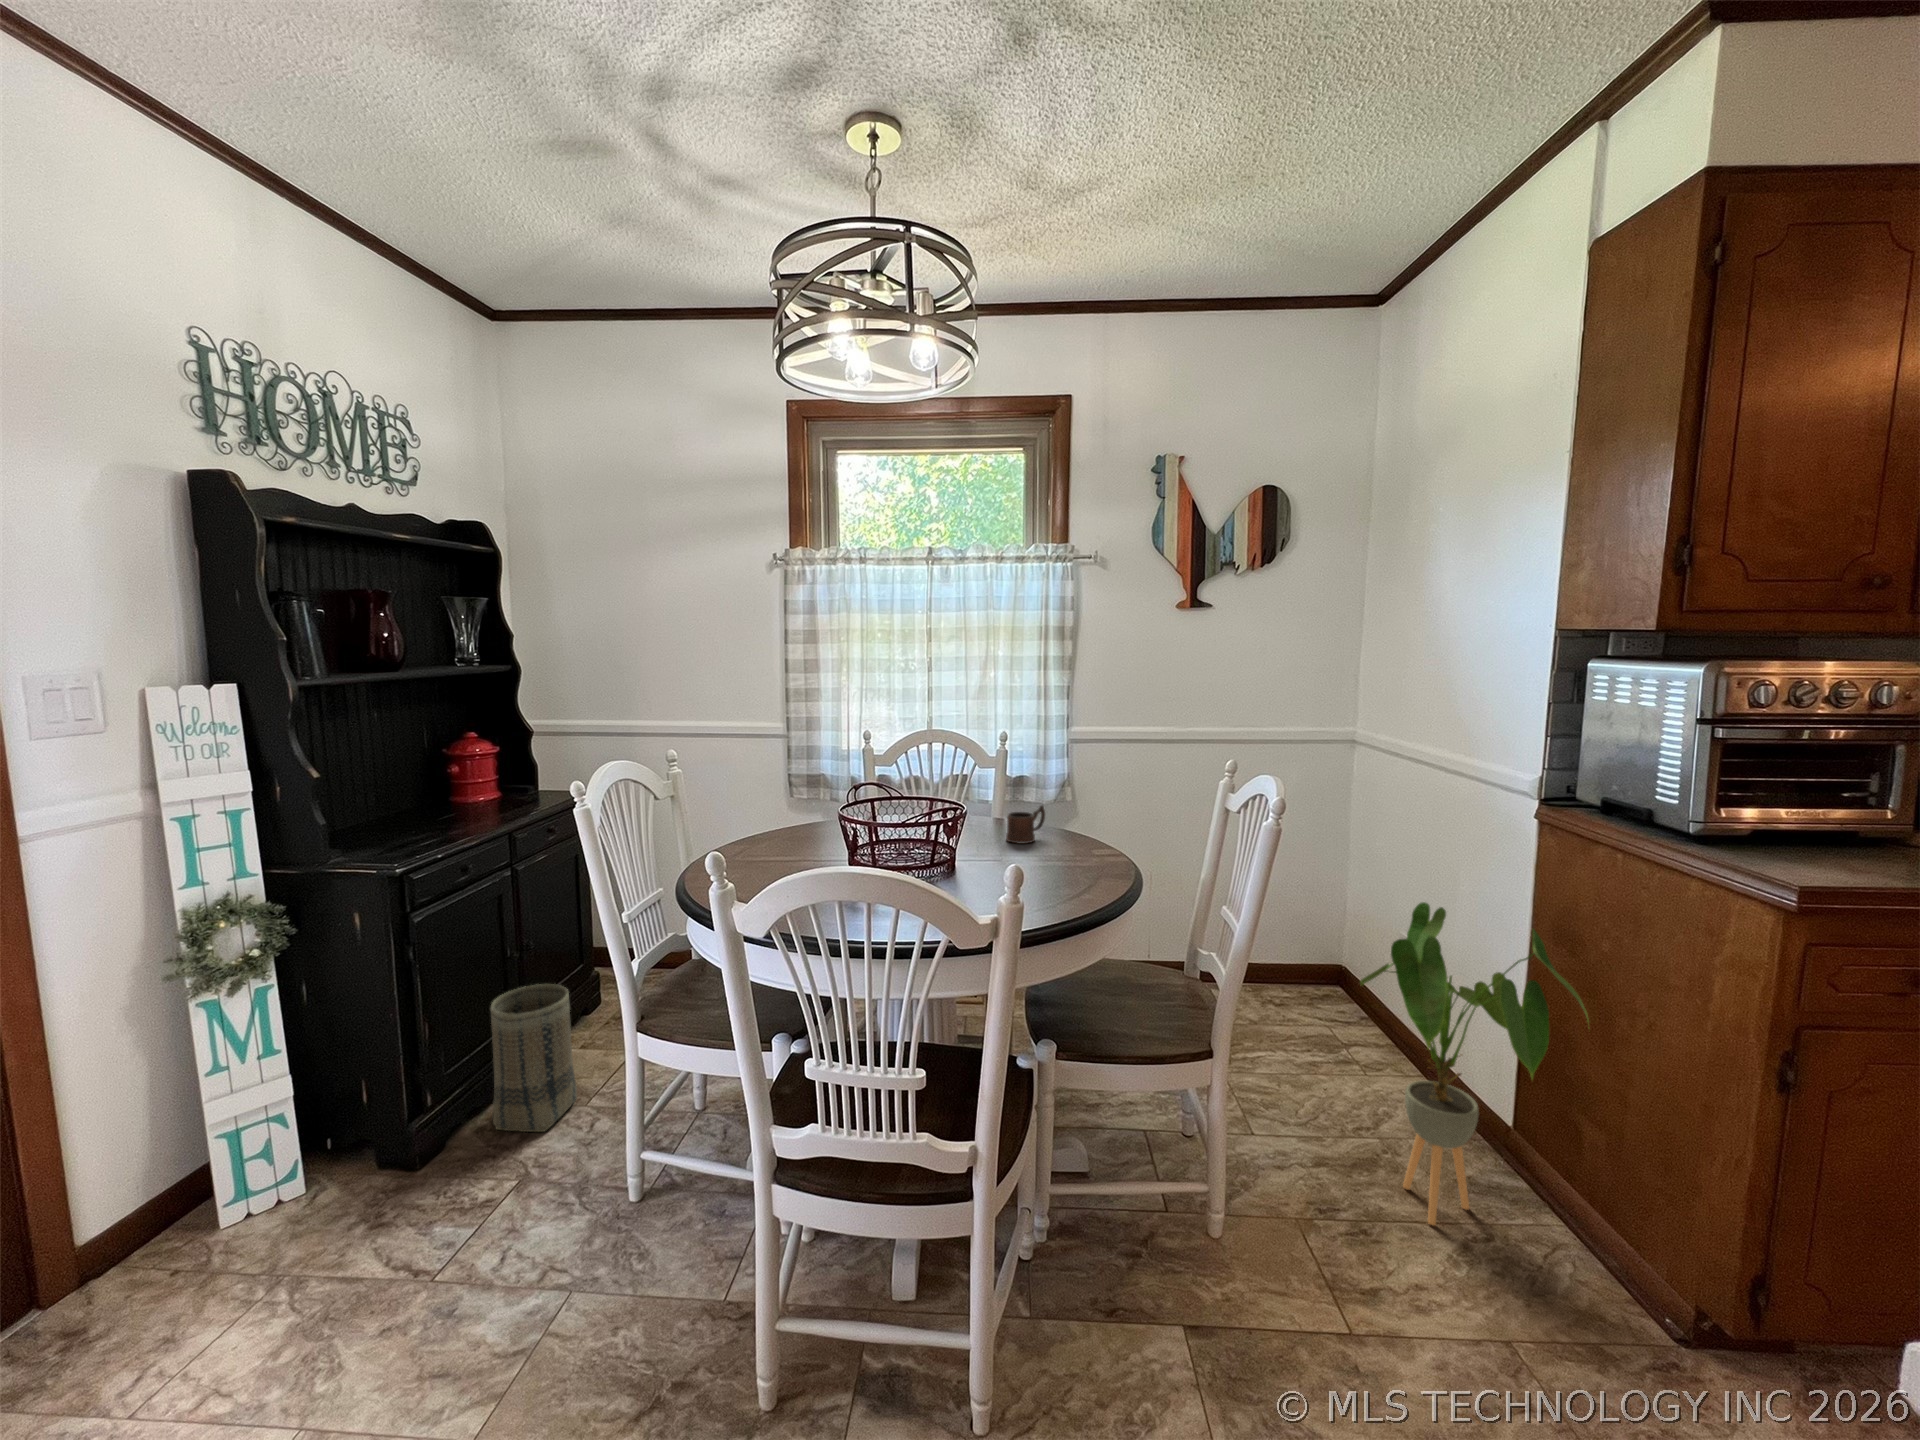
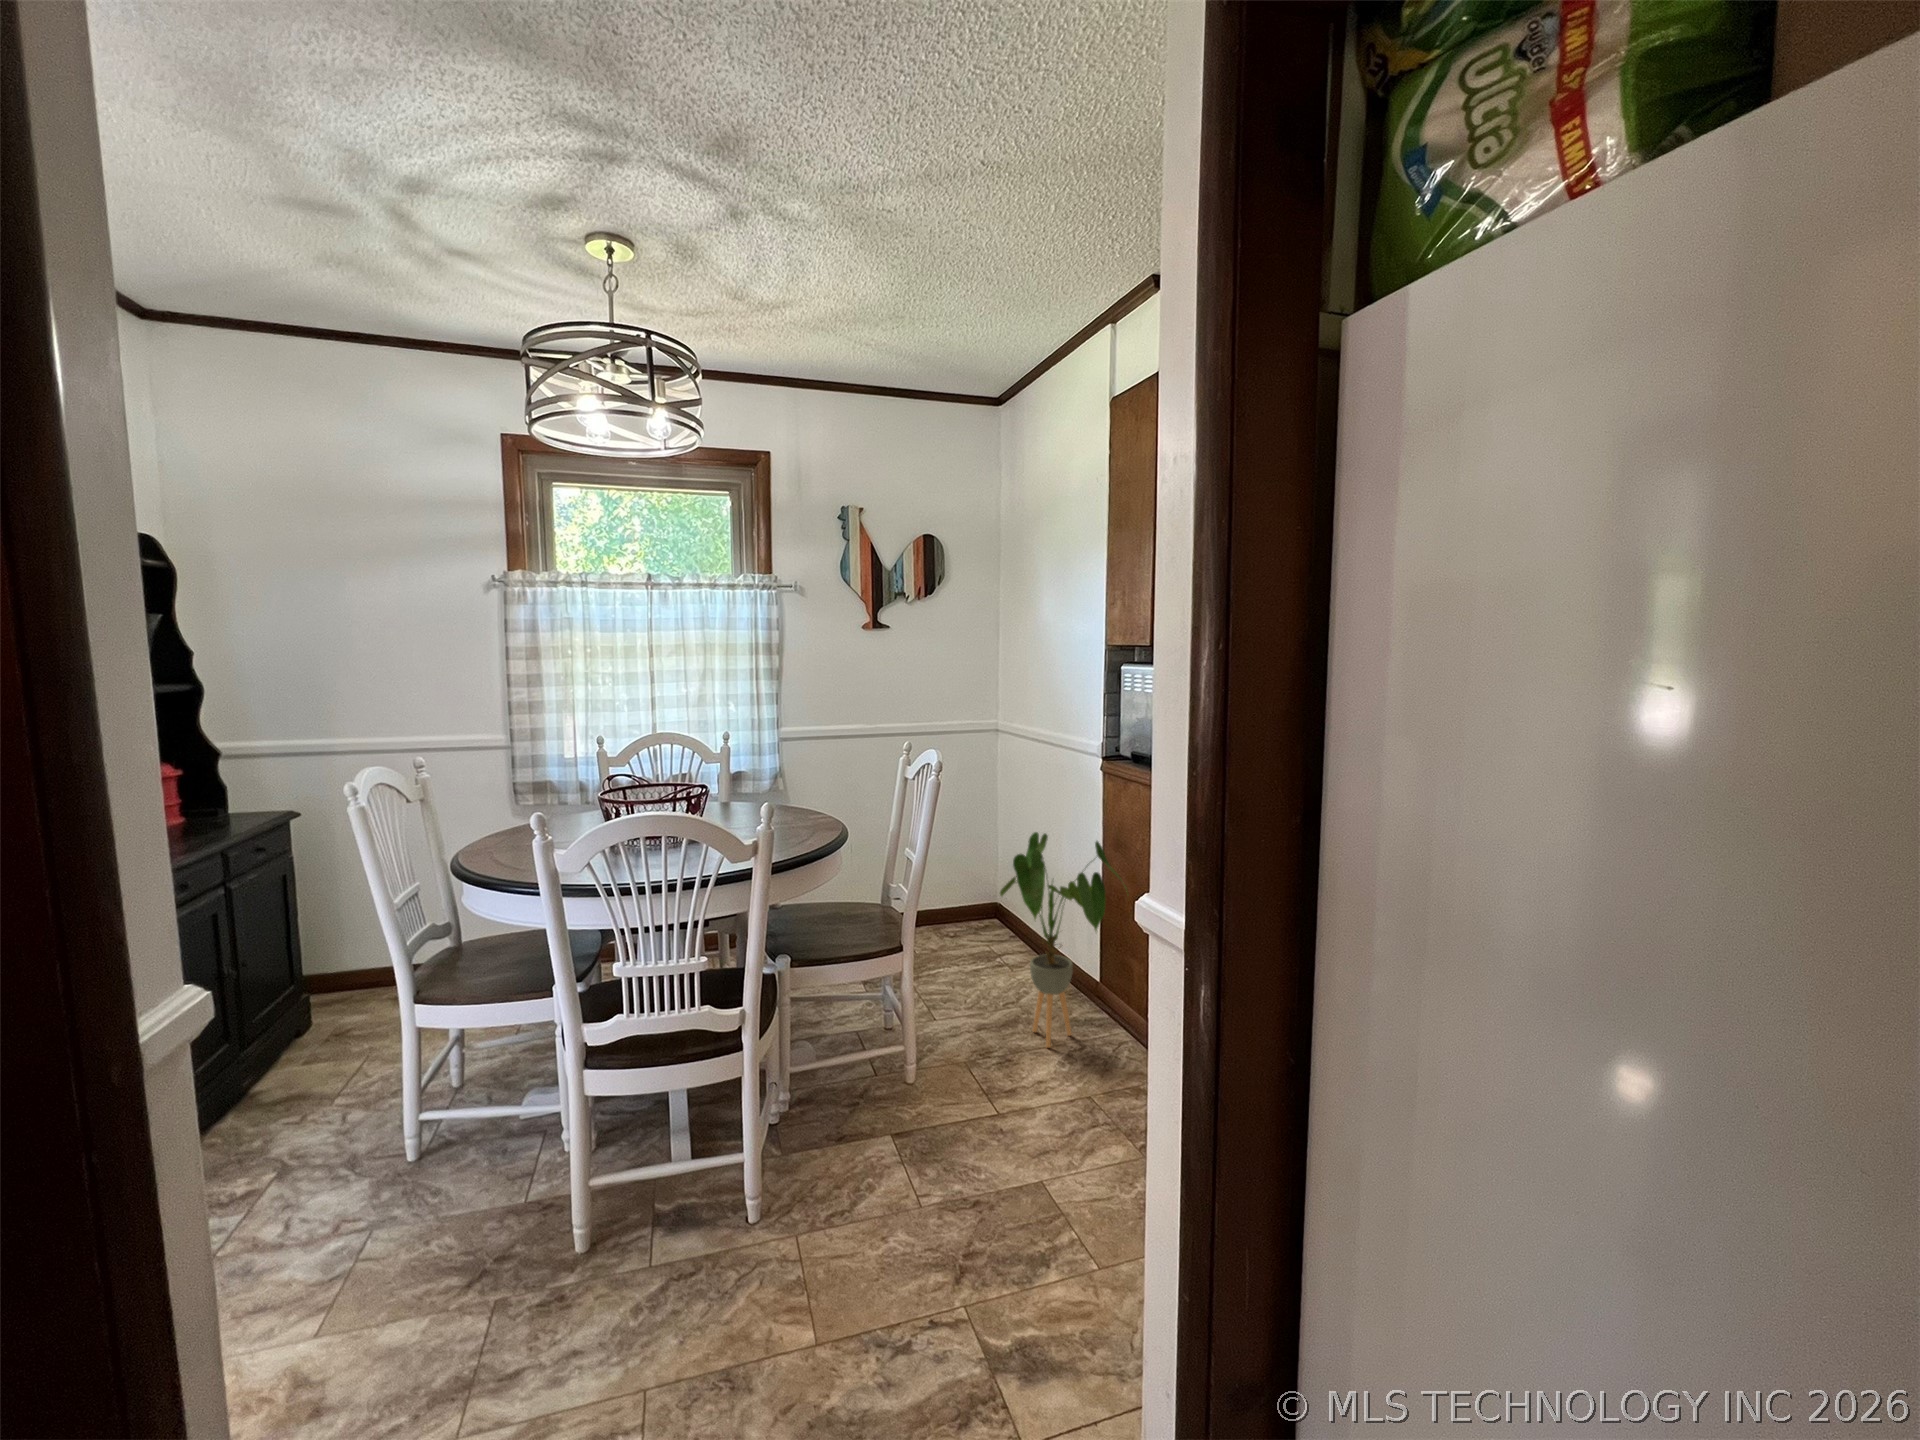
mug: present [1006,805,1045,843] -> none [738,787,769,818]
basket: present [491,984,577,1132] -> none [221,996,318,1143]

